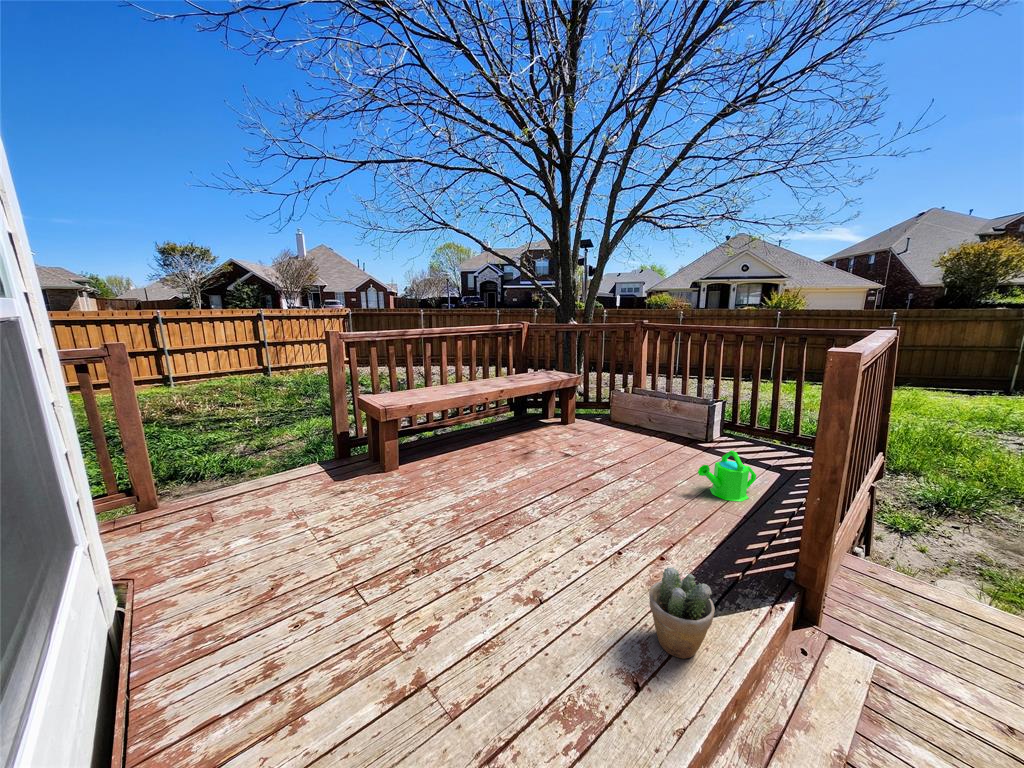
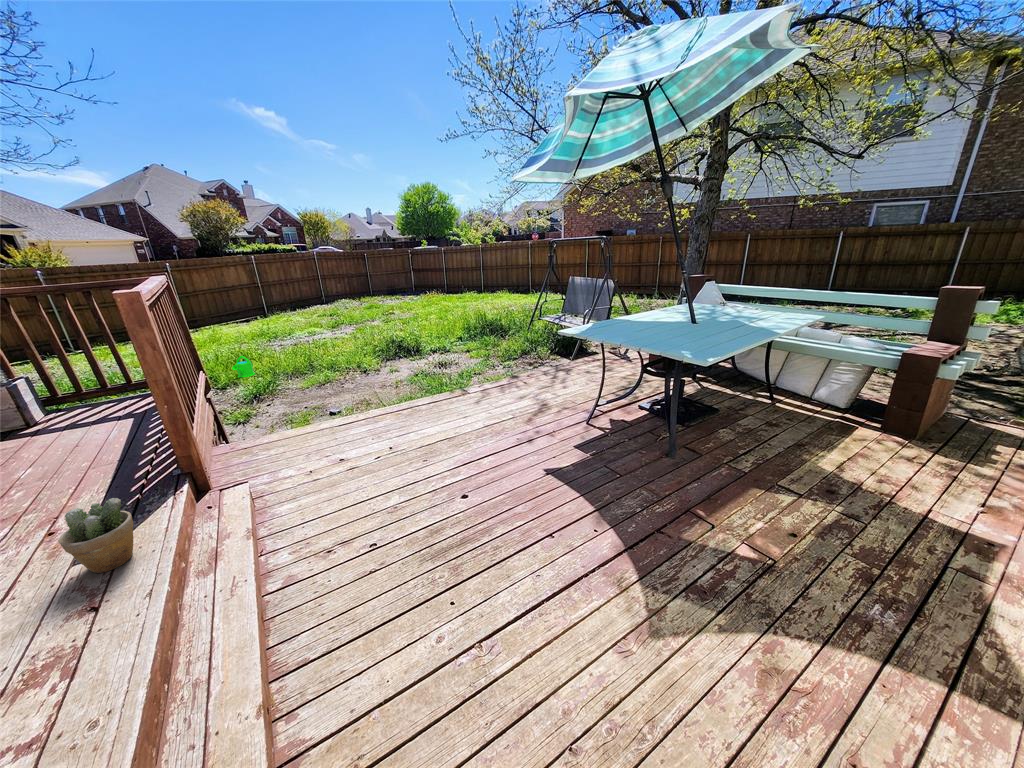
watering can: present [698,450,756,502] -> present [232,356,255,377]

